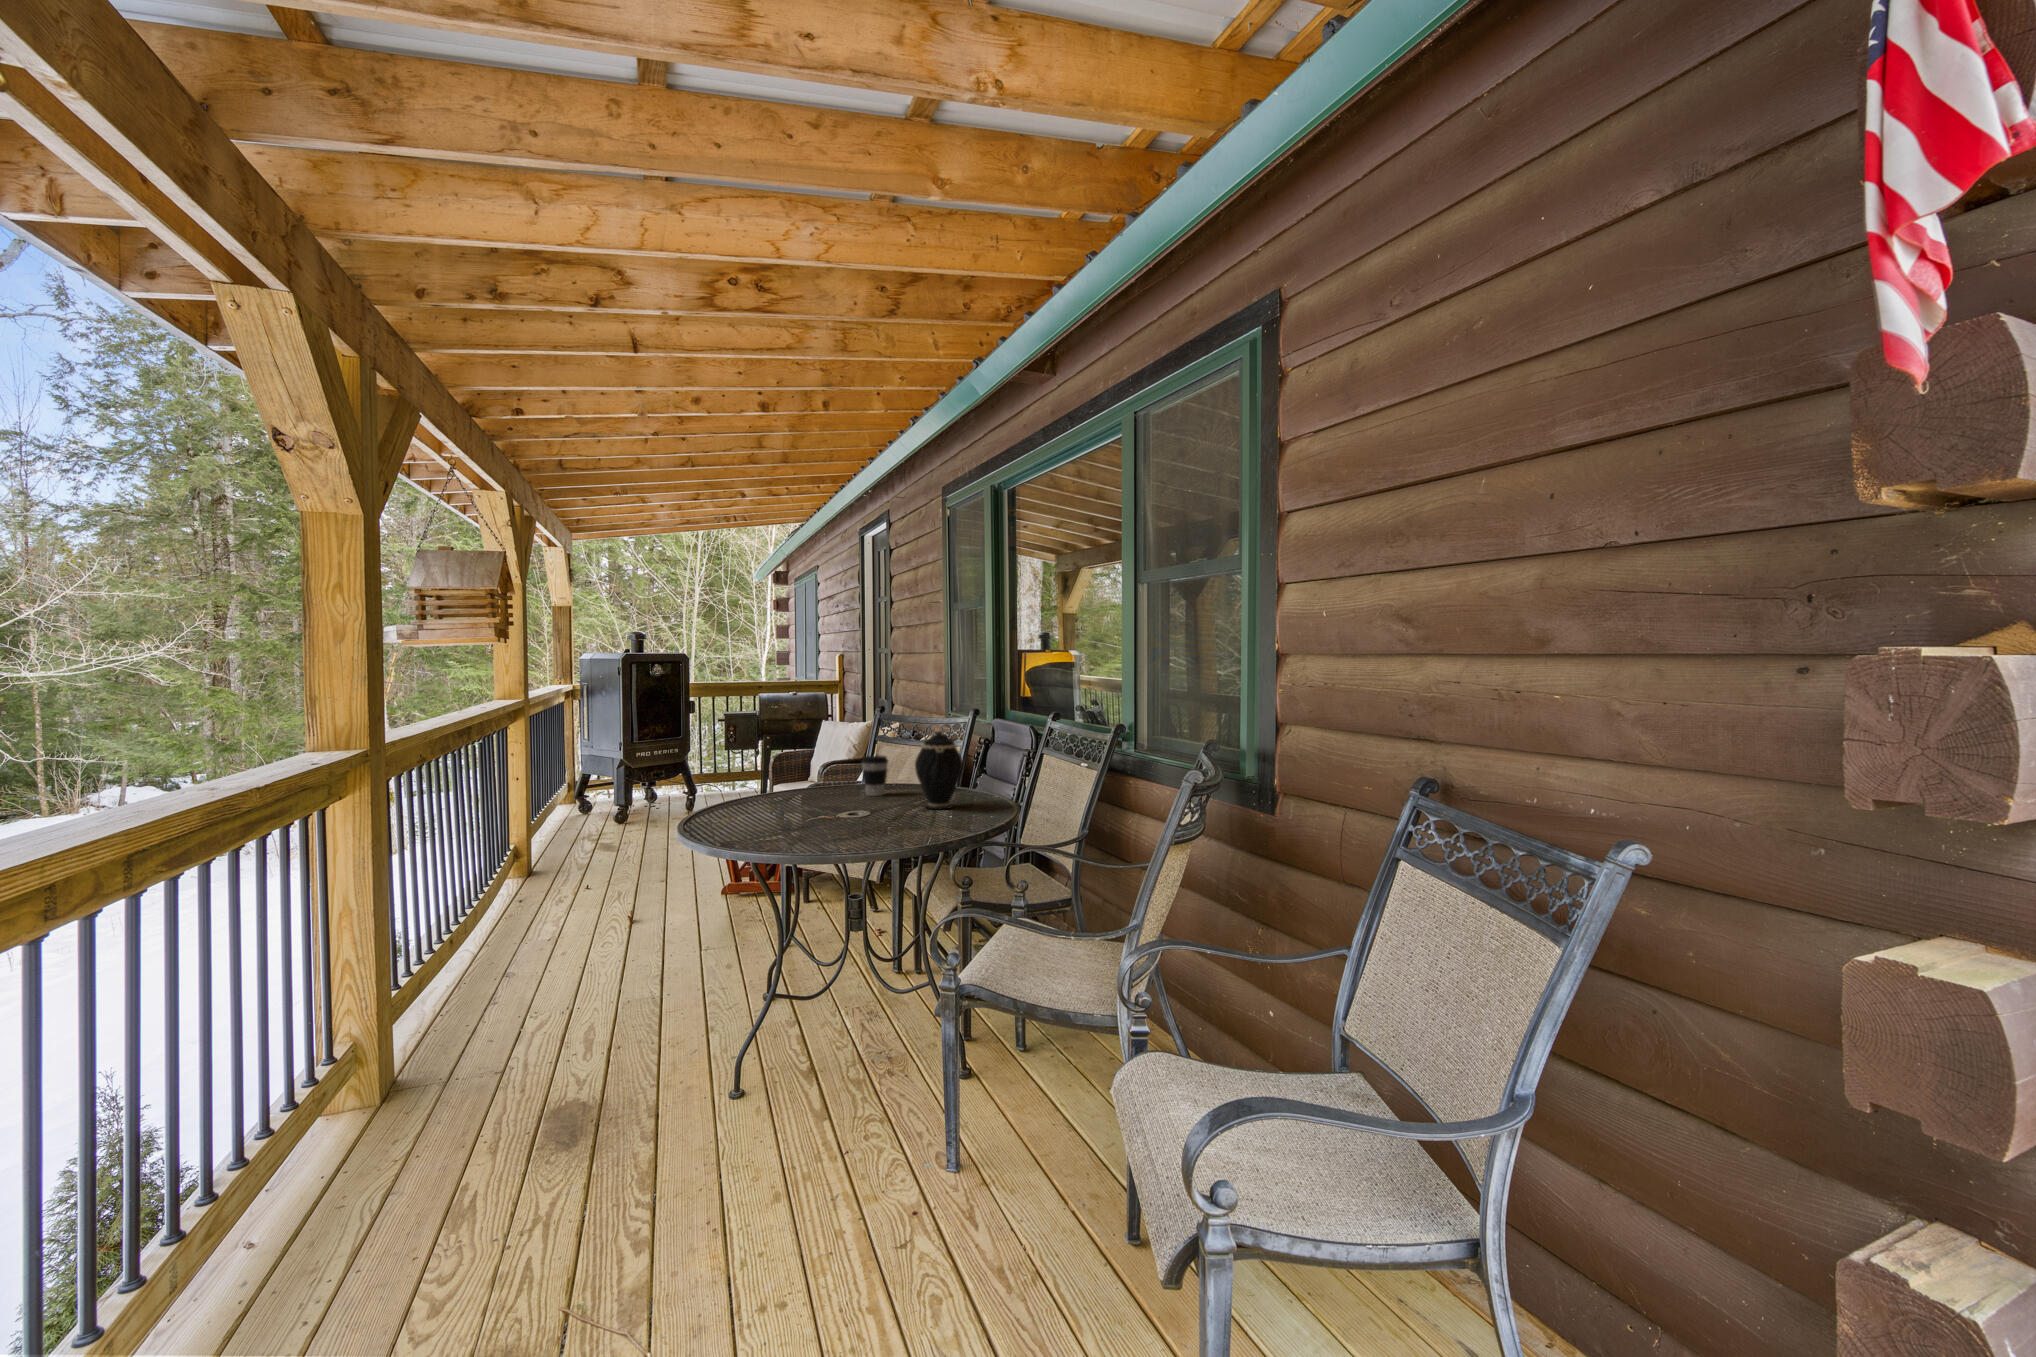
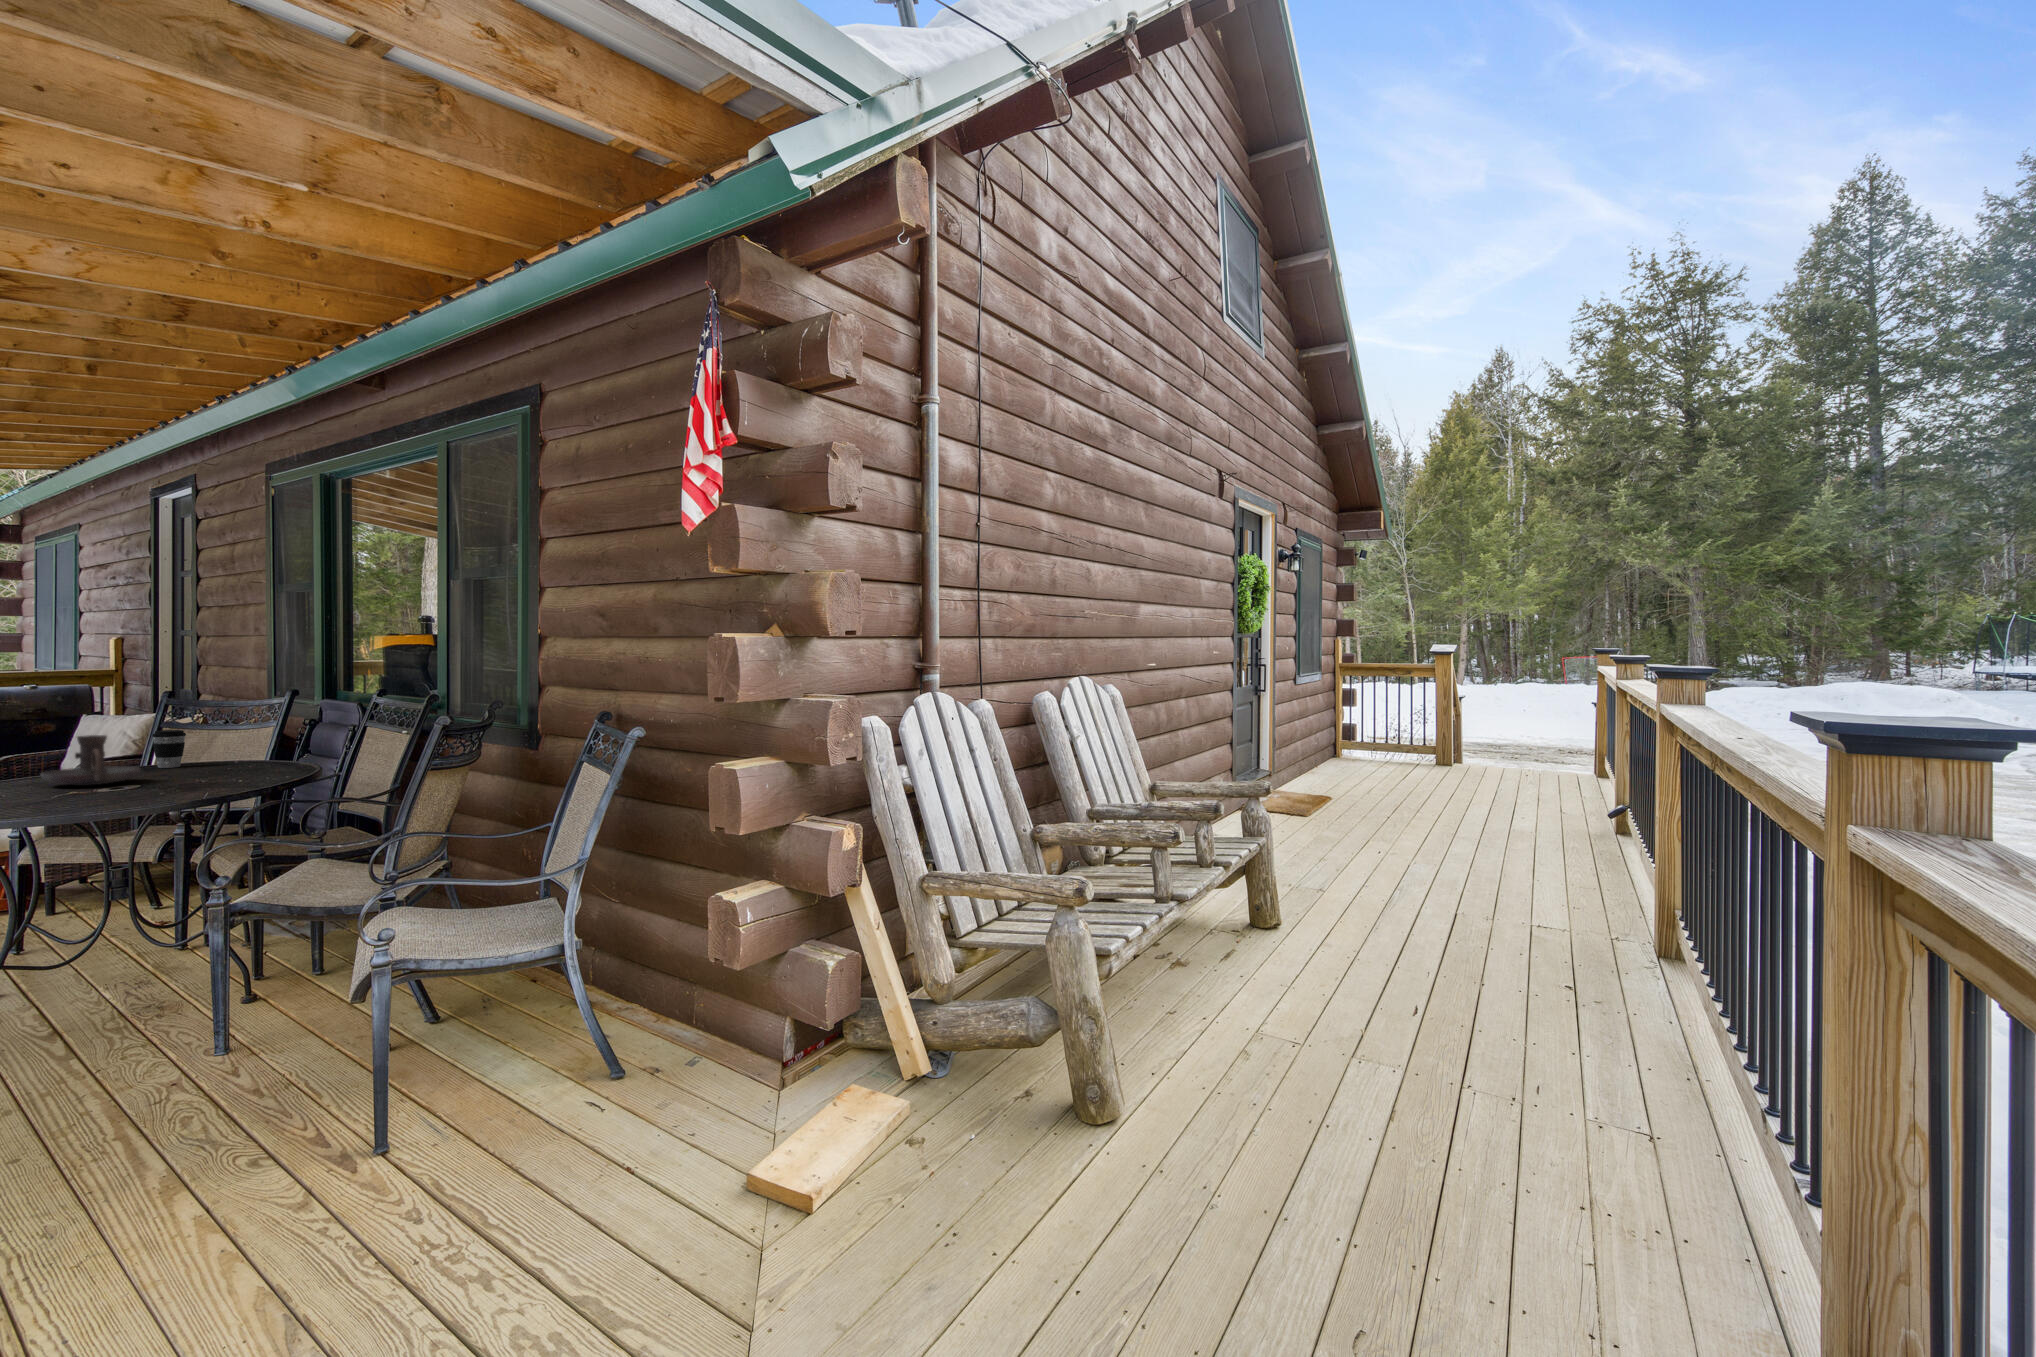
teapot: present [915,728,963,809] -> none [216,700,271,772]
candle holder: none [771,767,852,822] -> present [40,735,141,786]

